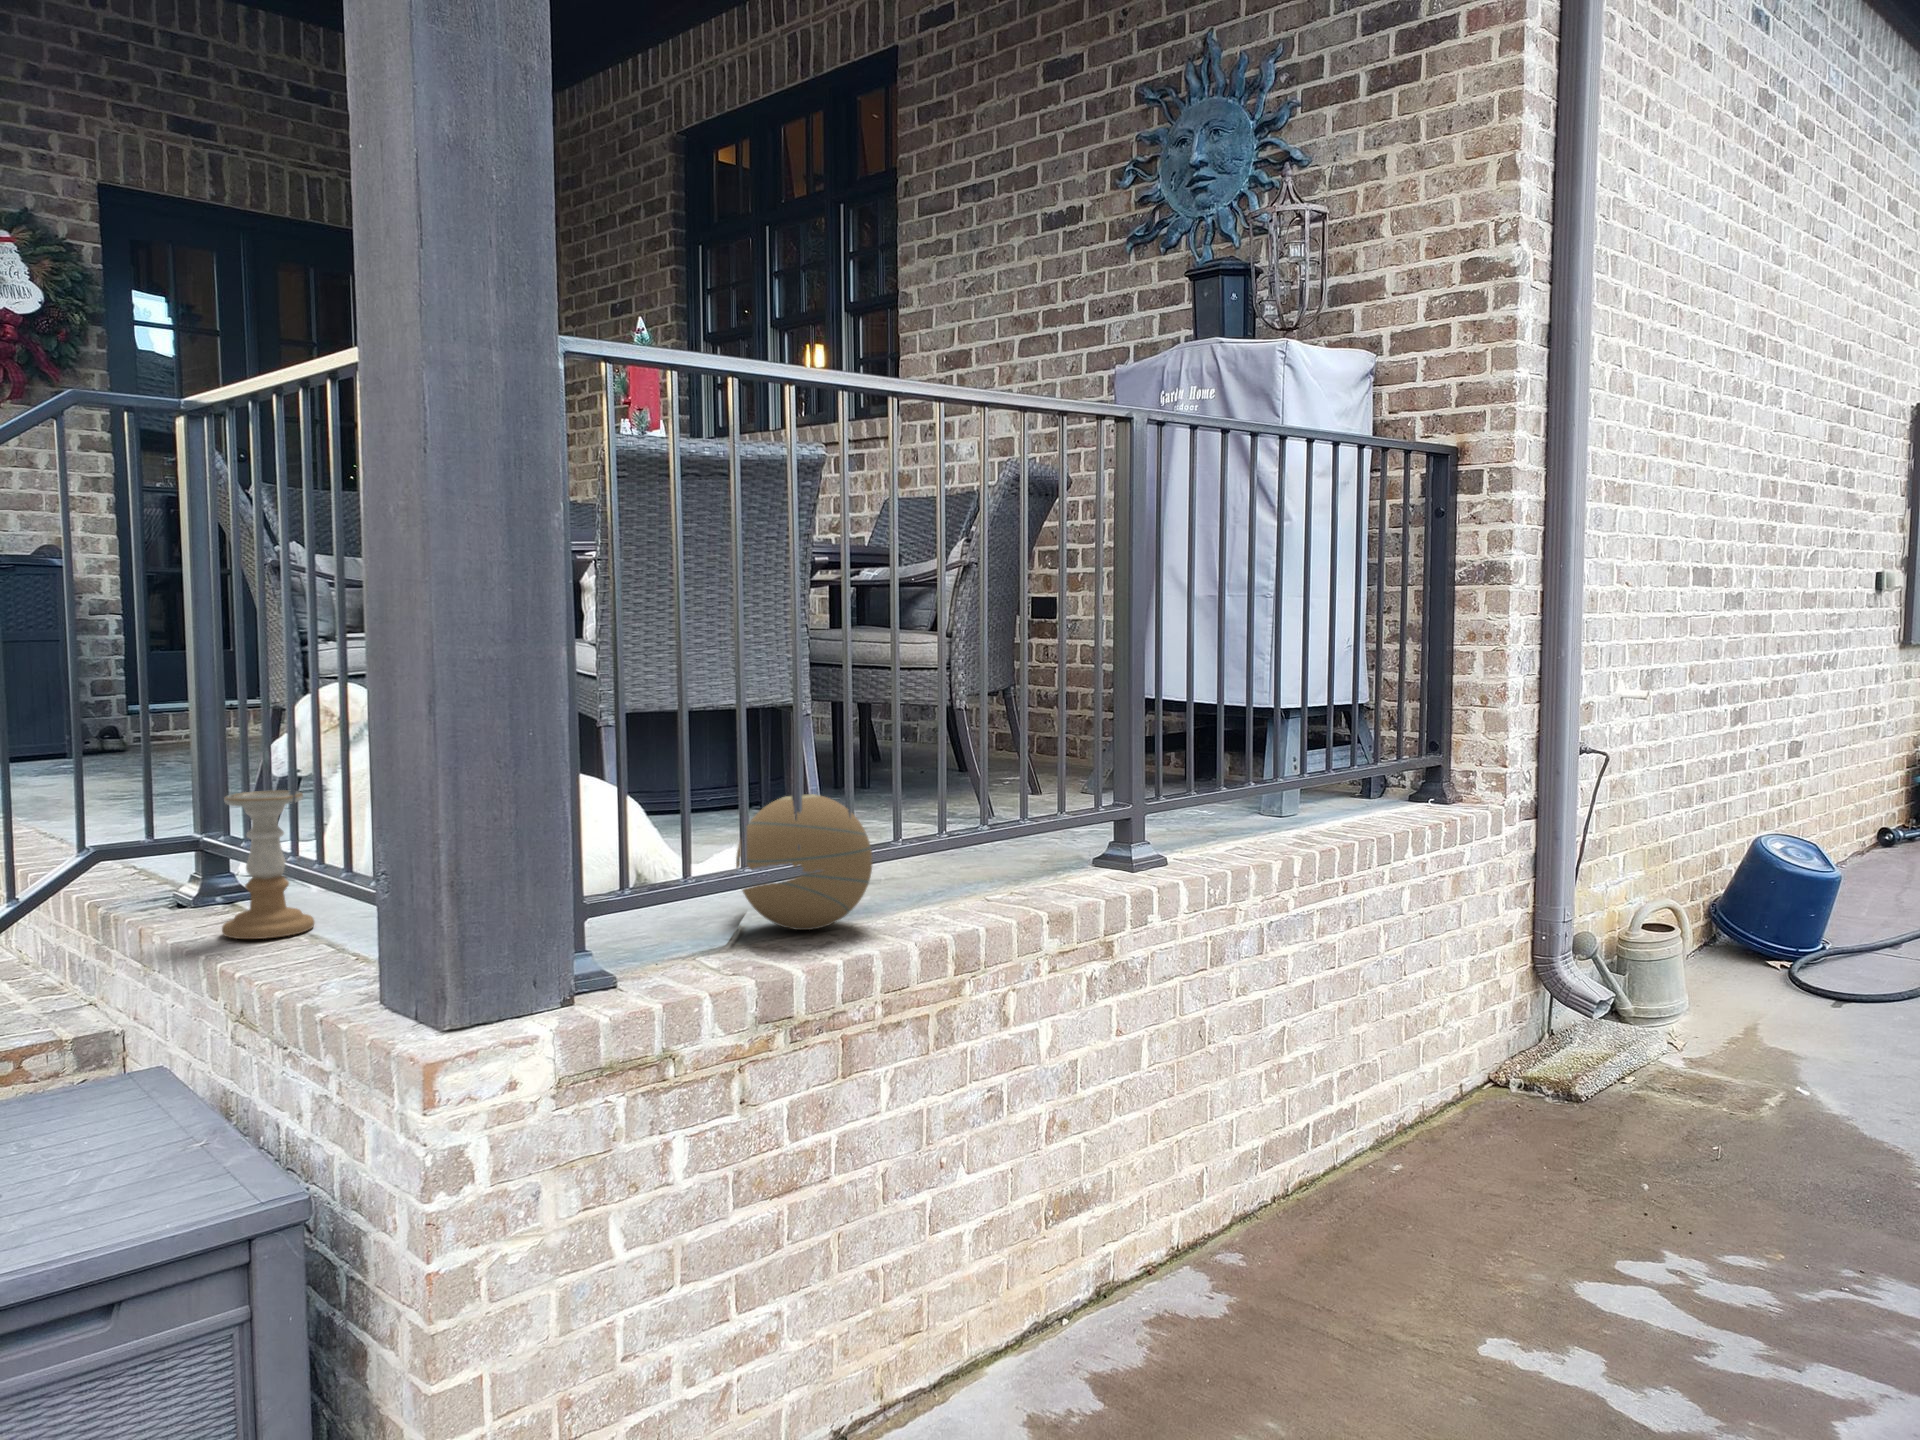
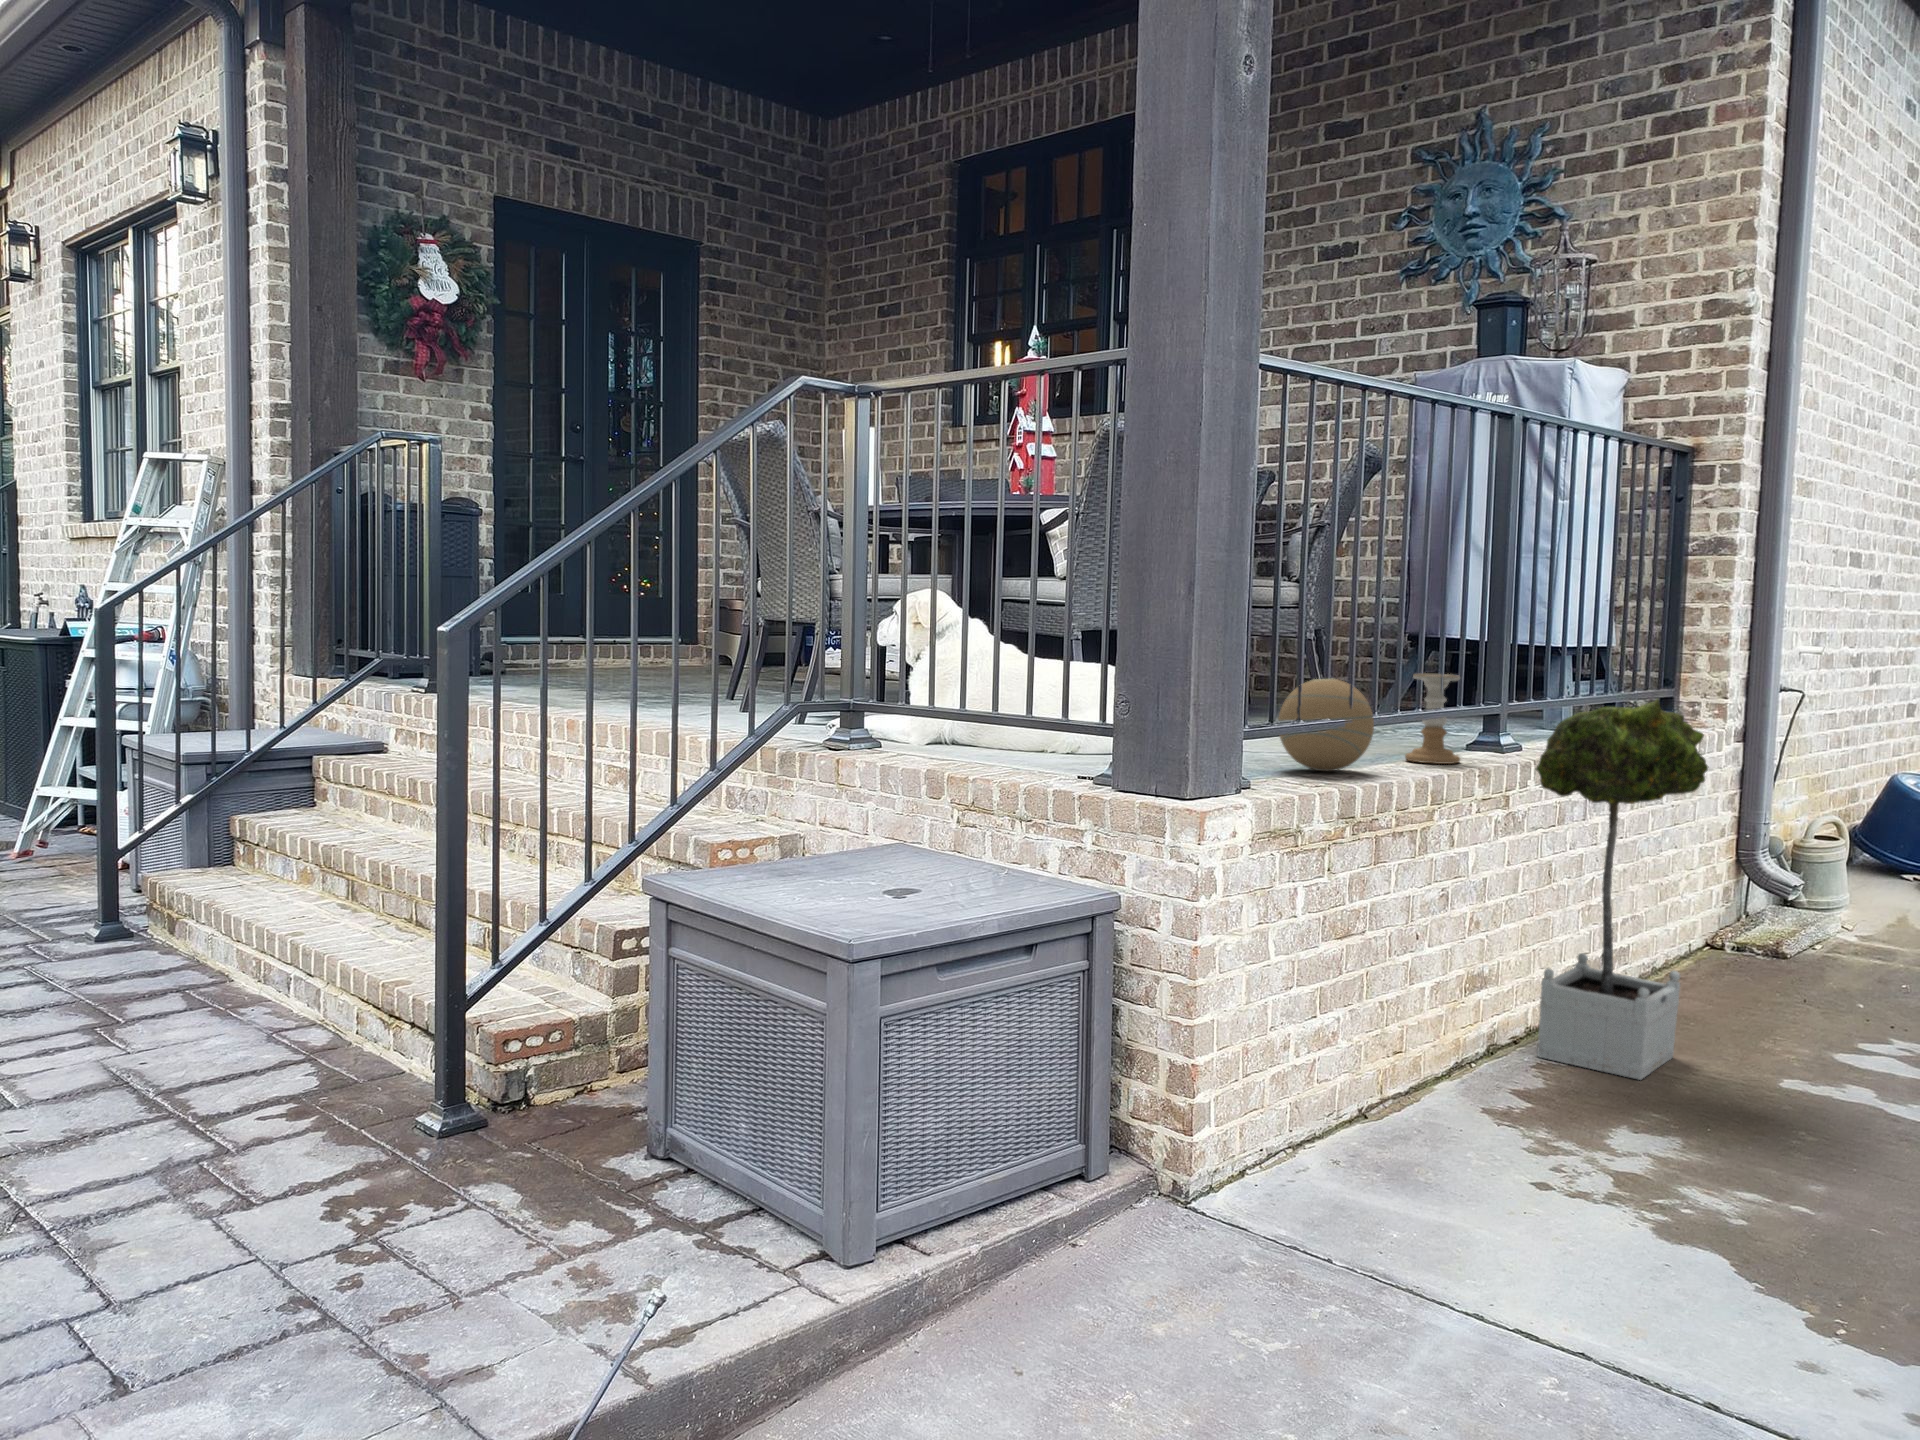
candle holder: present [222,790,314,939] -> present [1405,673,1460,764]
potted tree: none [1137,810,1370,1355] -> present [1536,699,1709,1080]

